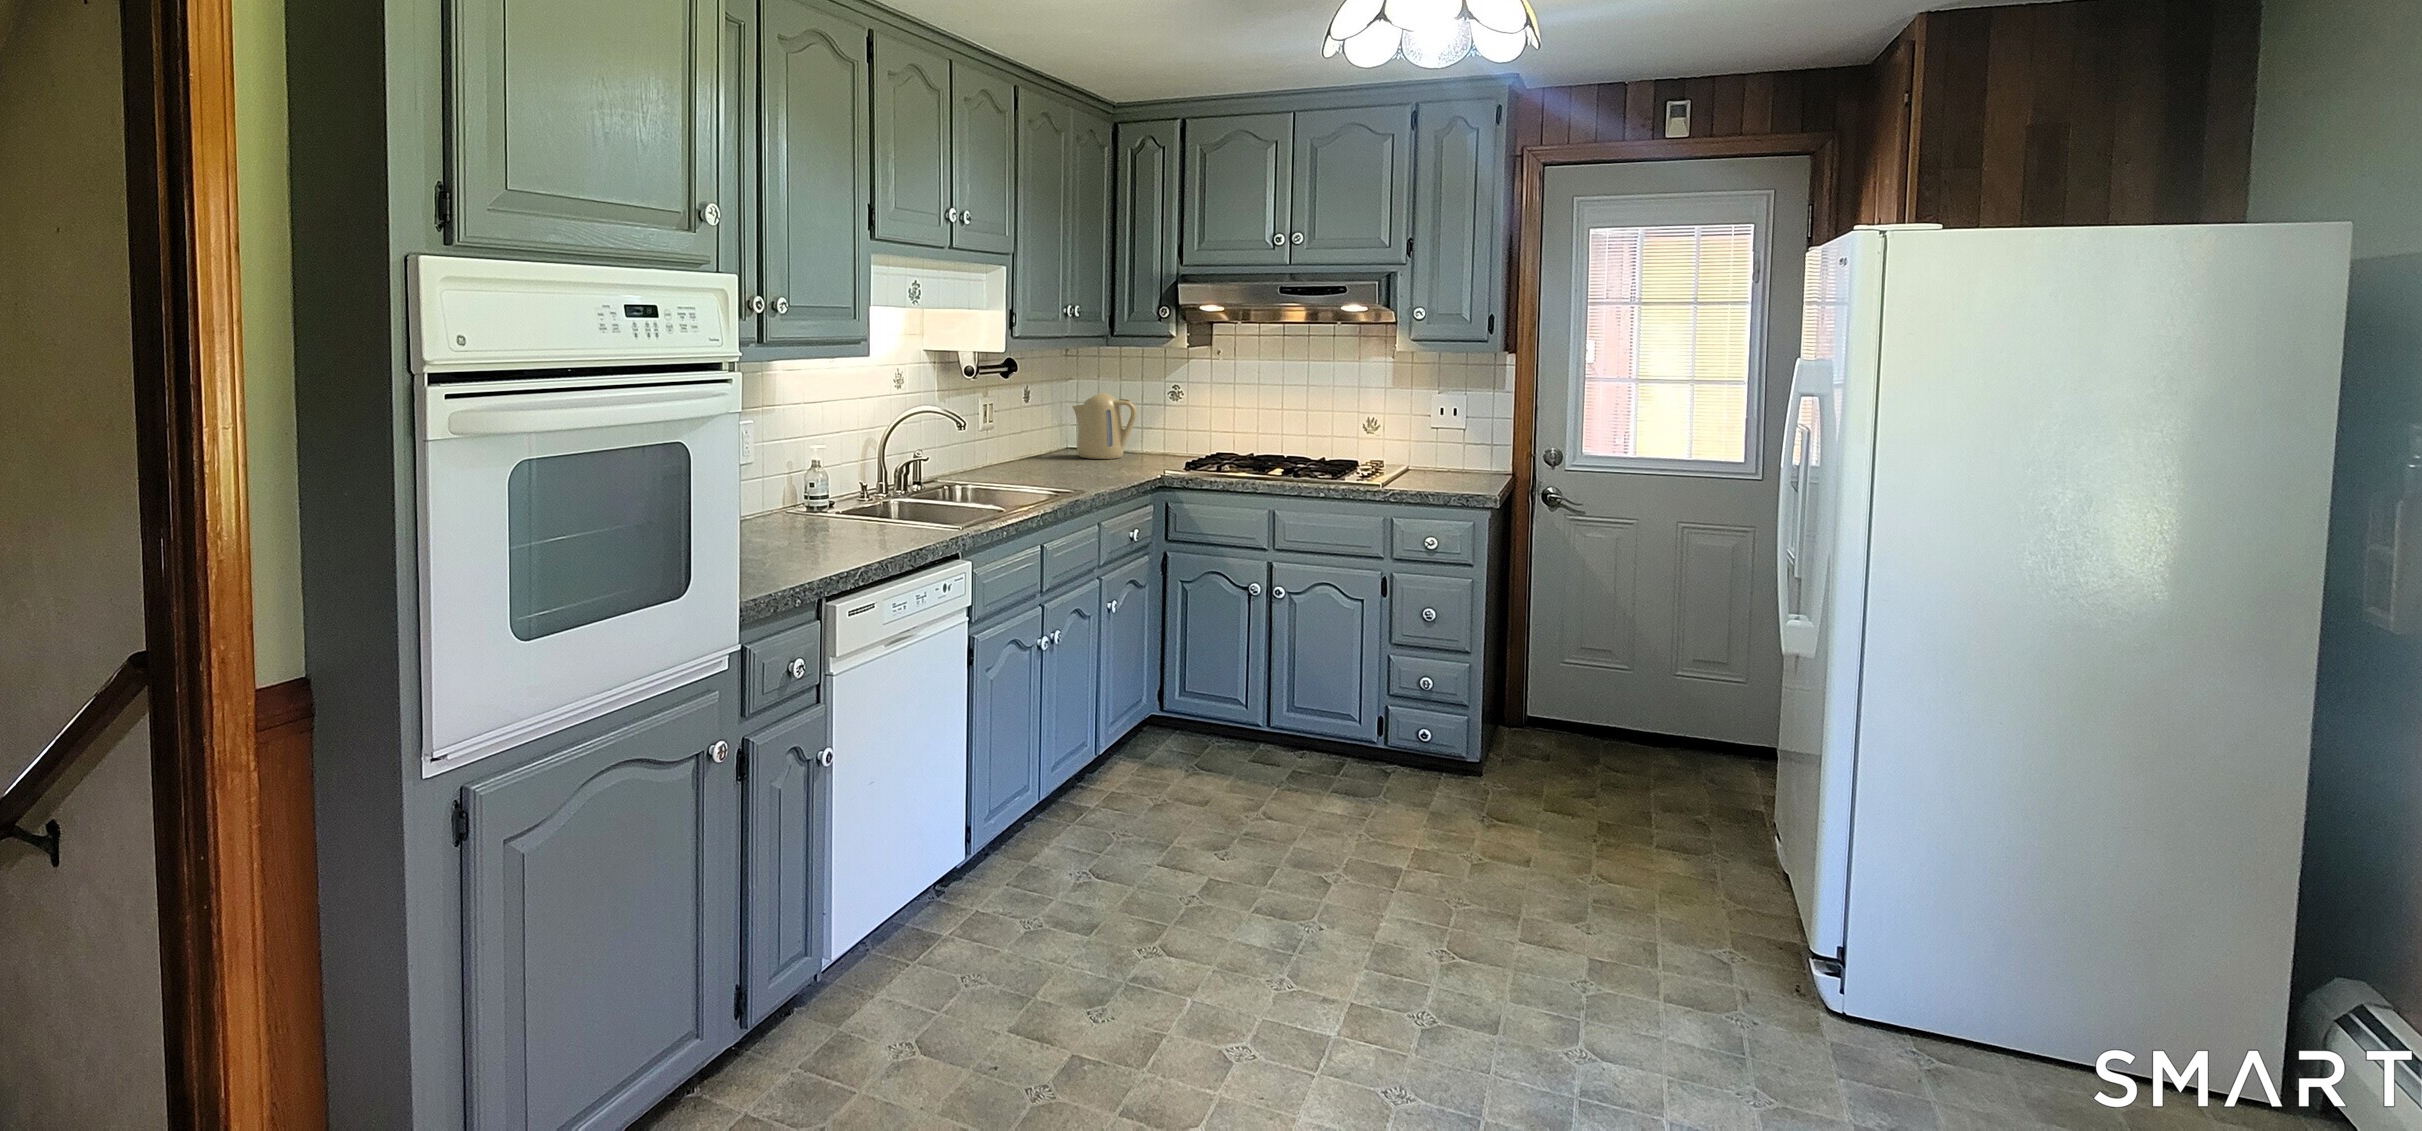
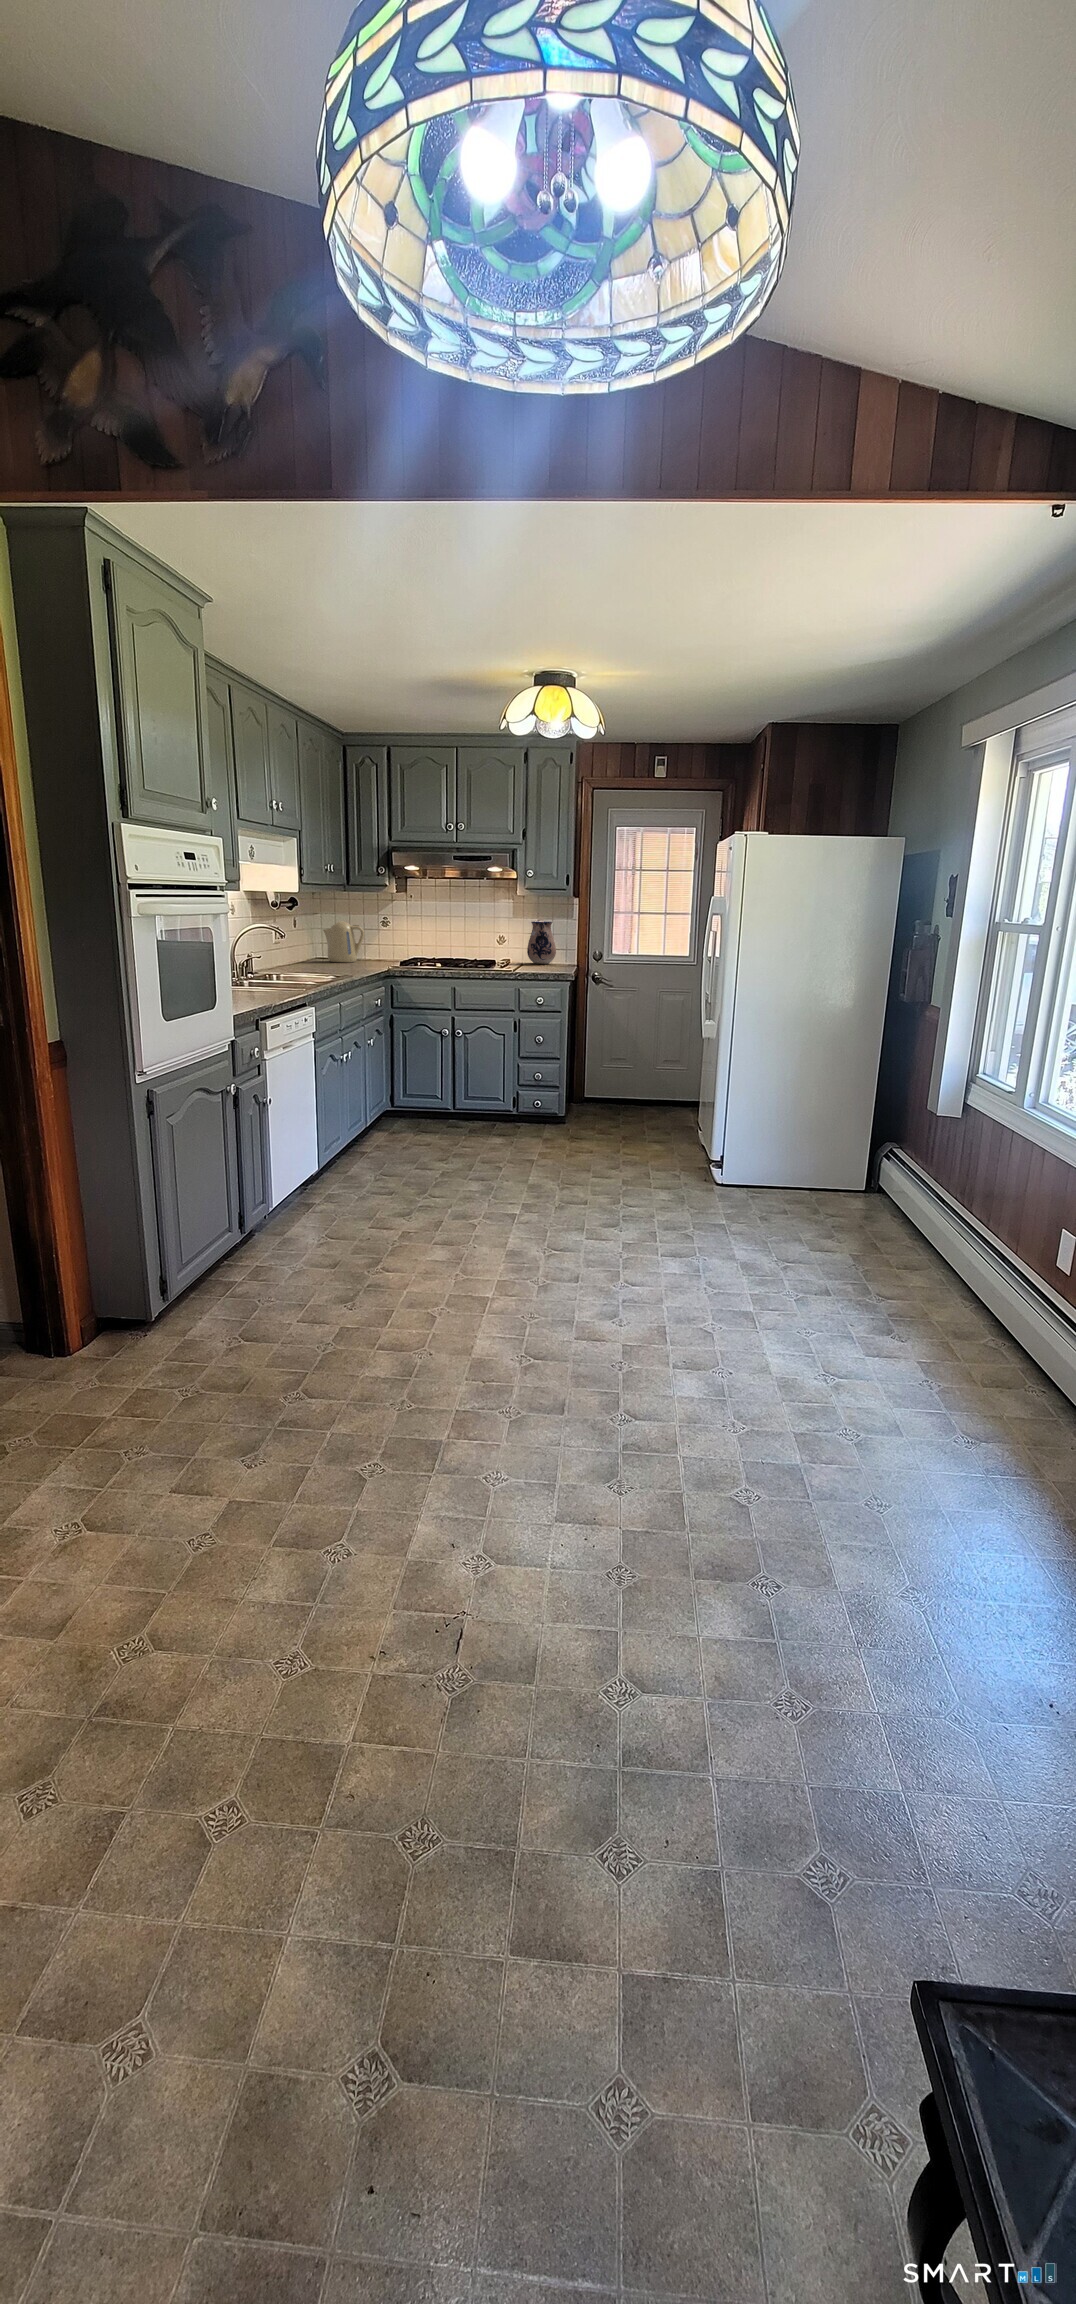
ceramic pitcher: none [1417,395,1471,470] -> present [527,921,556,964]

